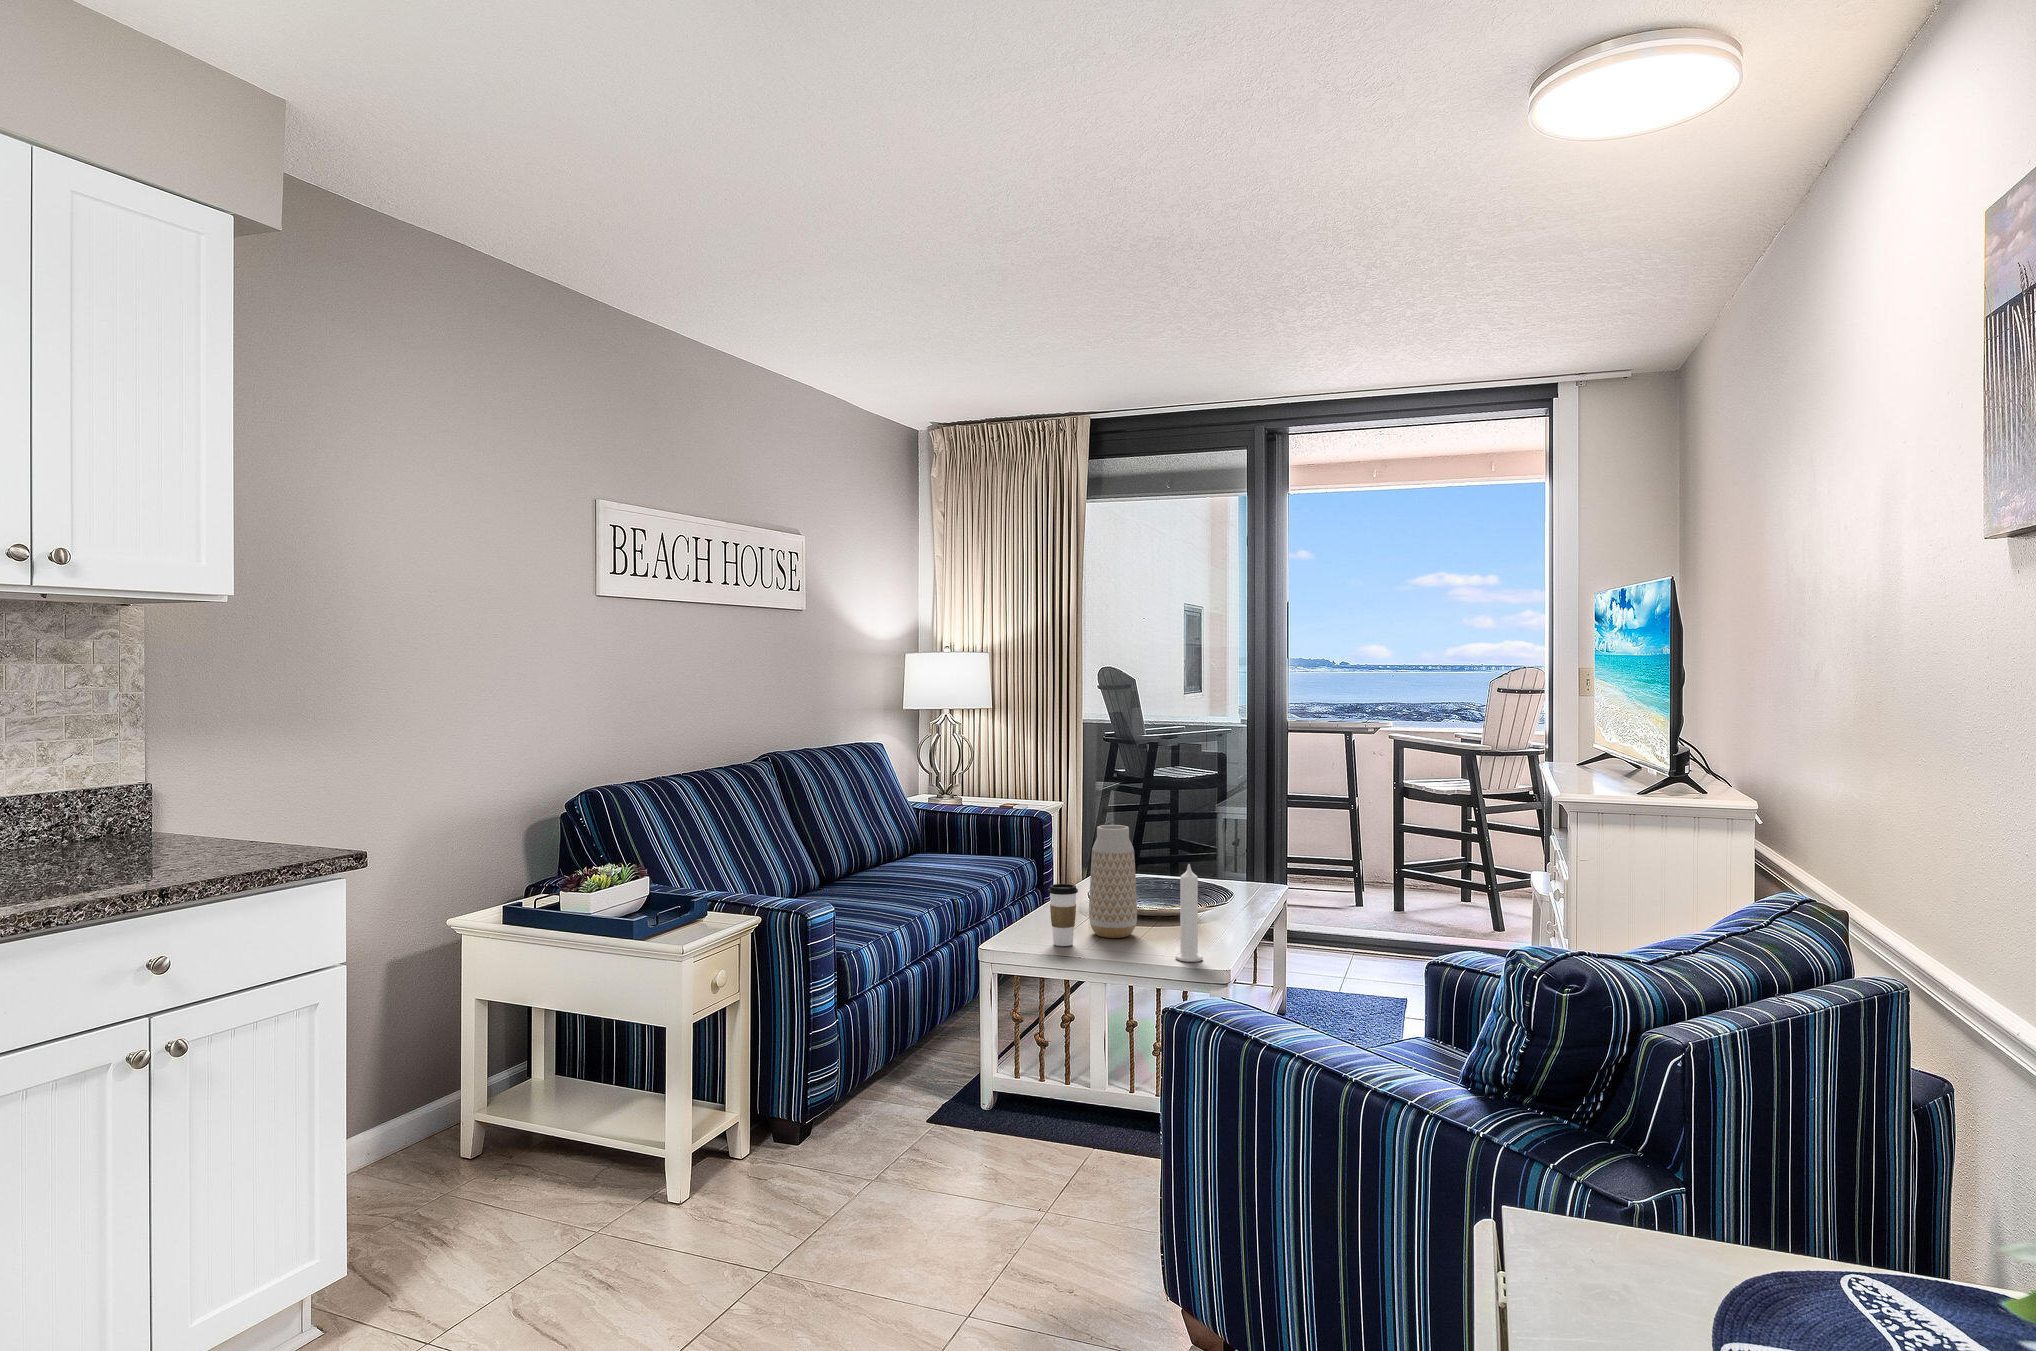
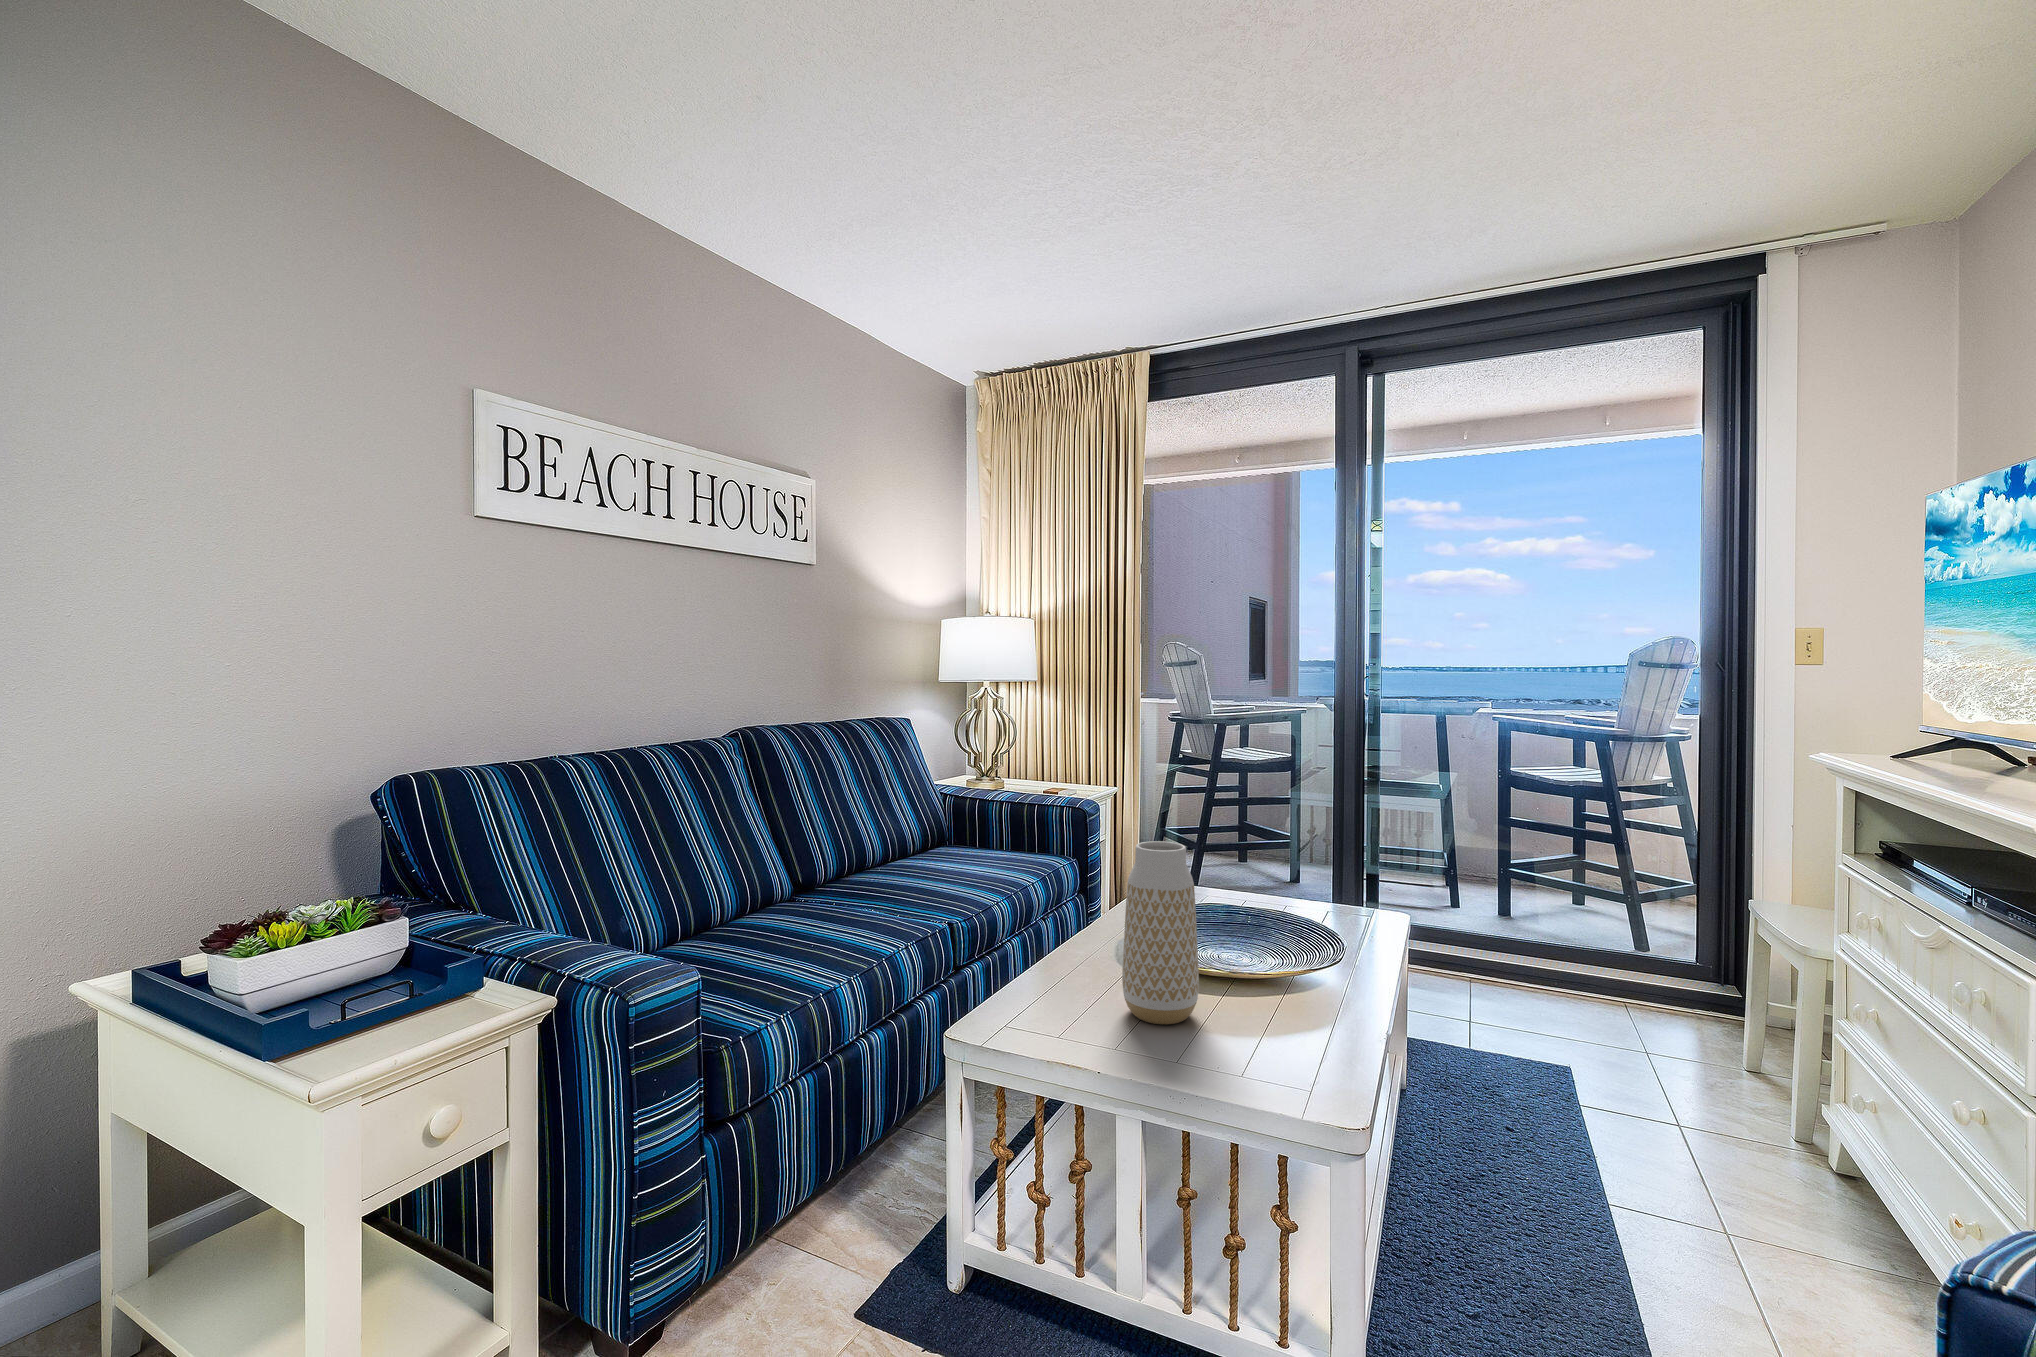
candle: present [1175,864,1203,962] -> none [1266,924,1315,1100]
coffee cup: present [1048,884,1078,946] -> none [1052,938,1101,1044]

